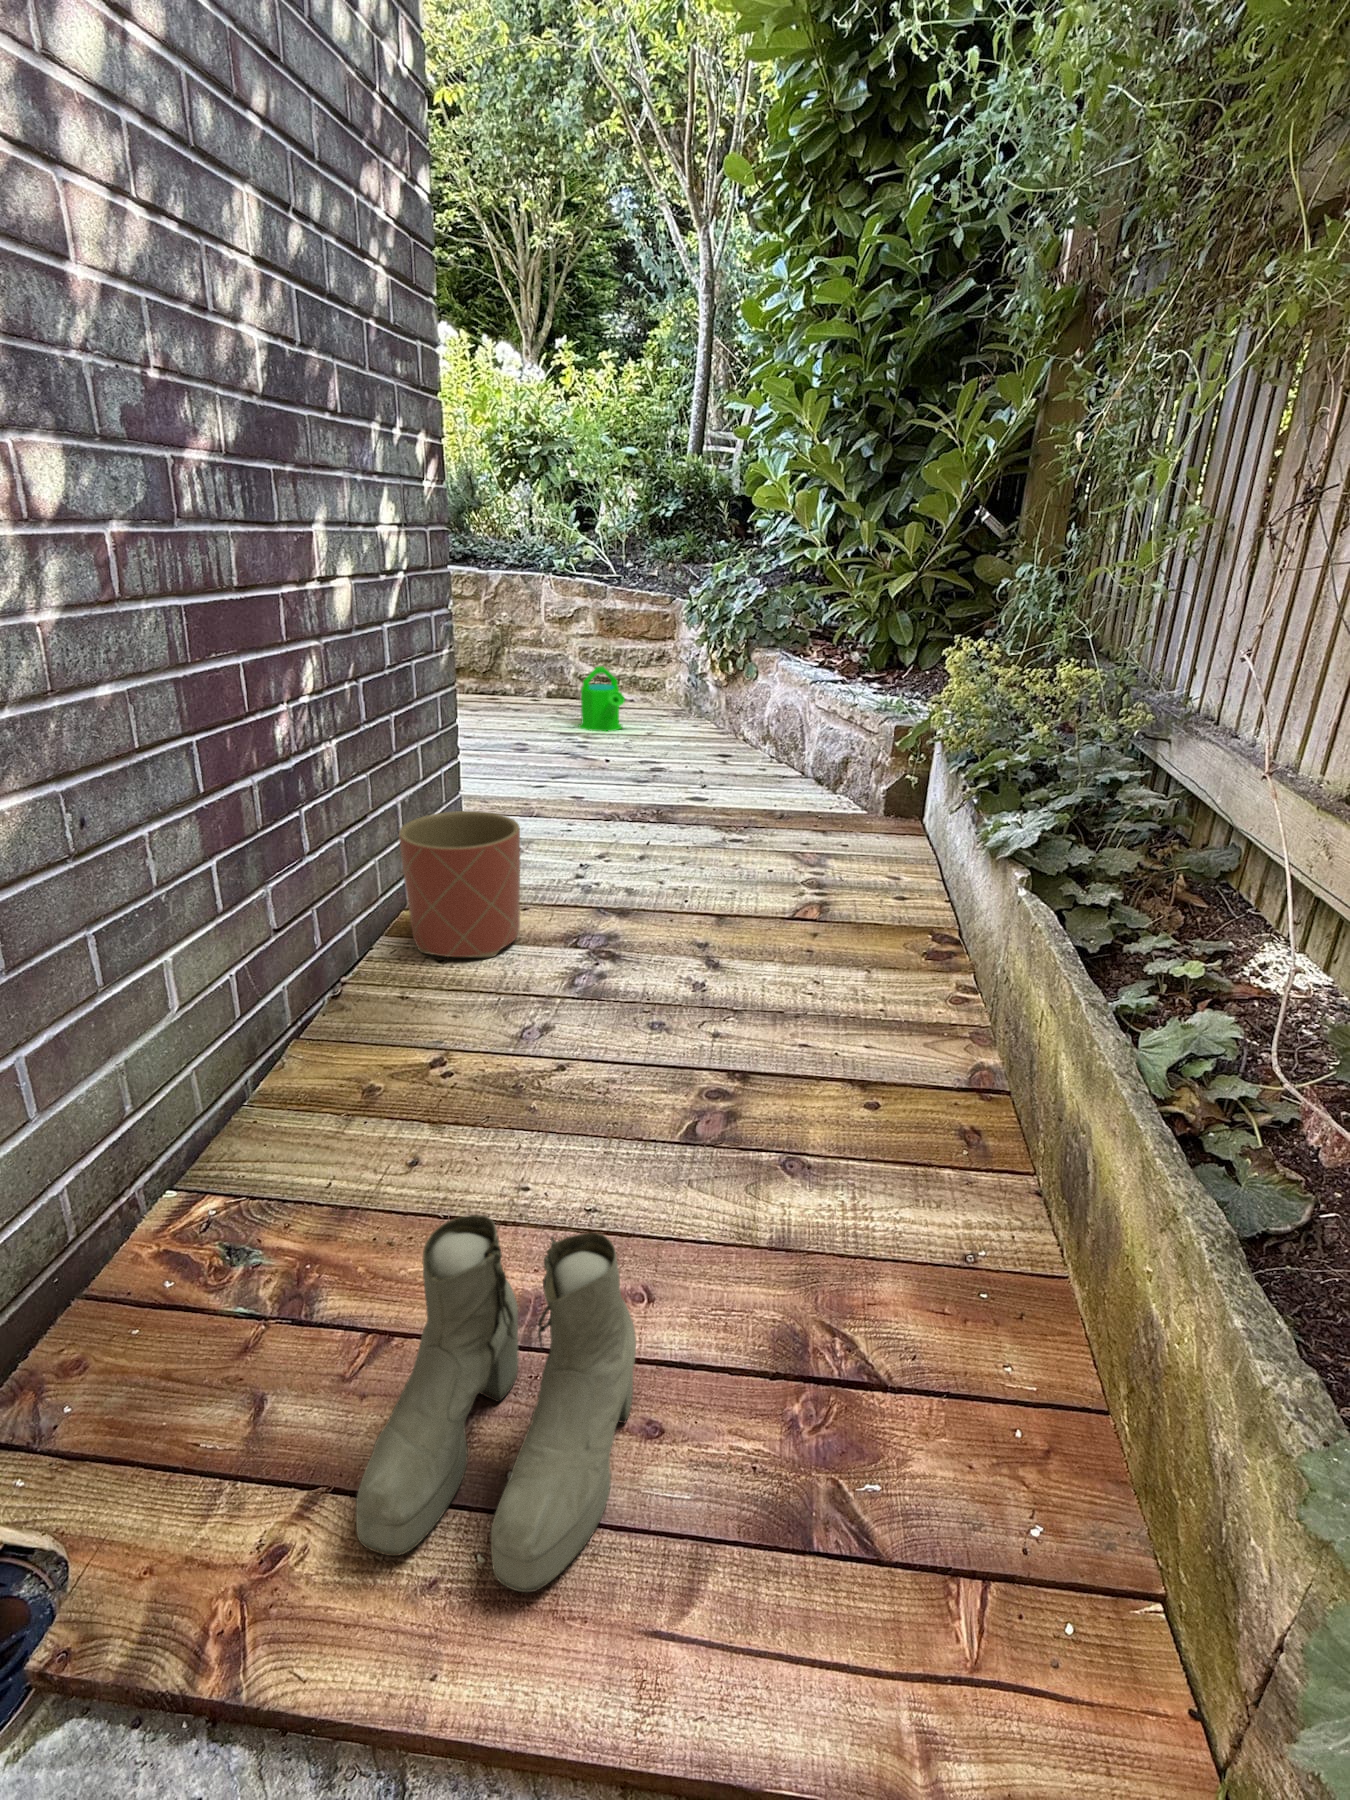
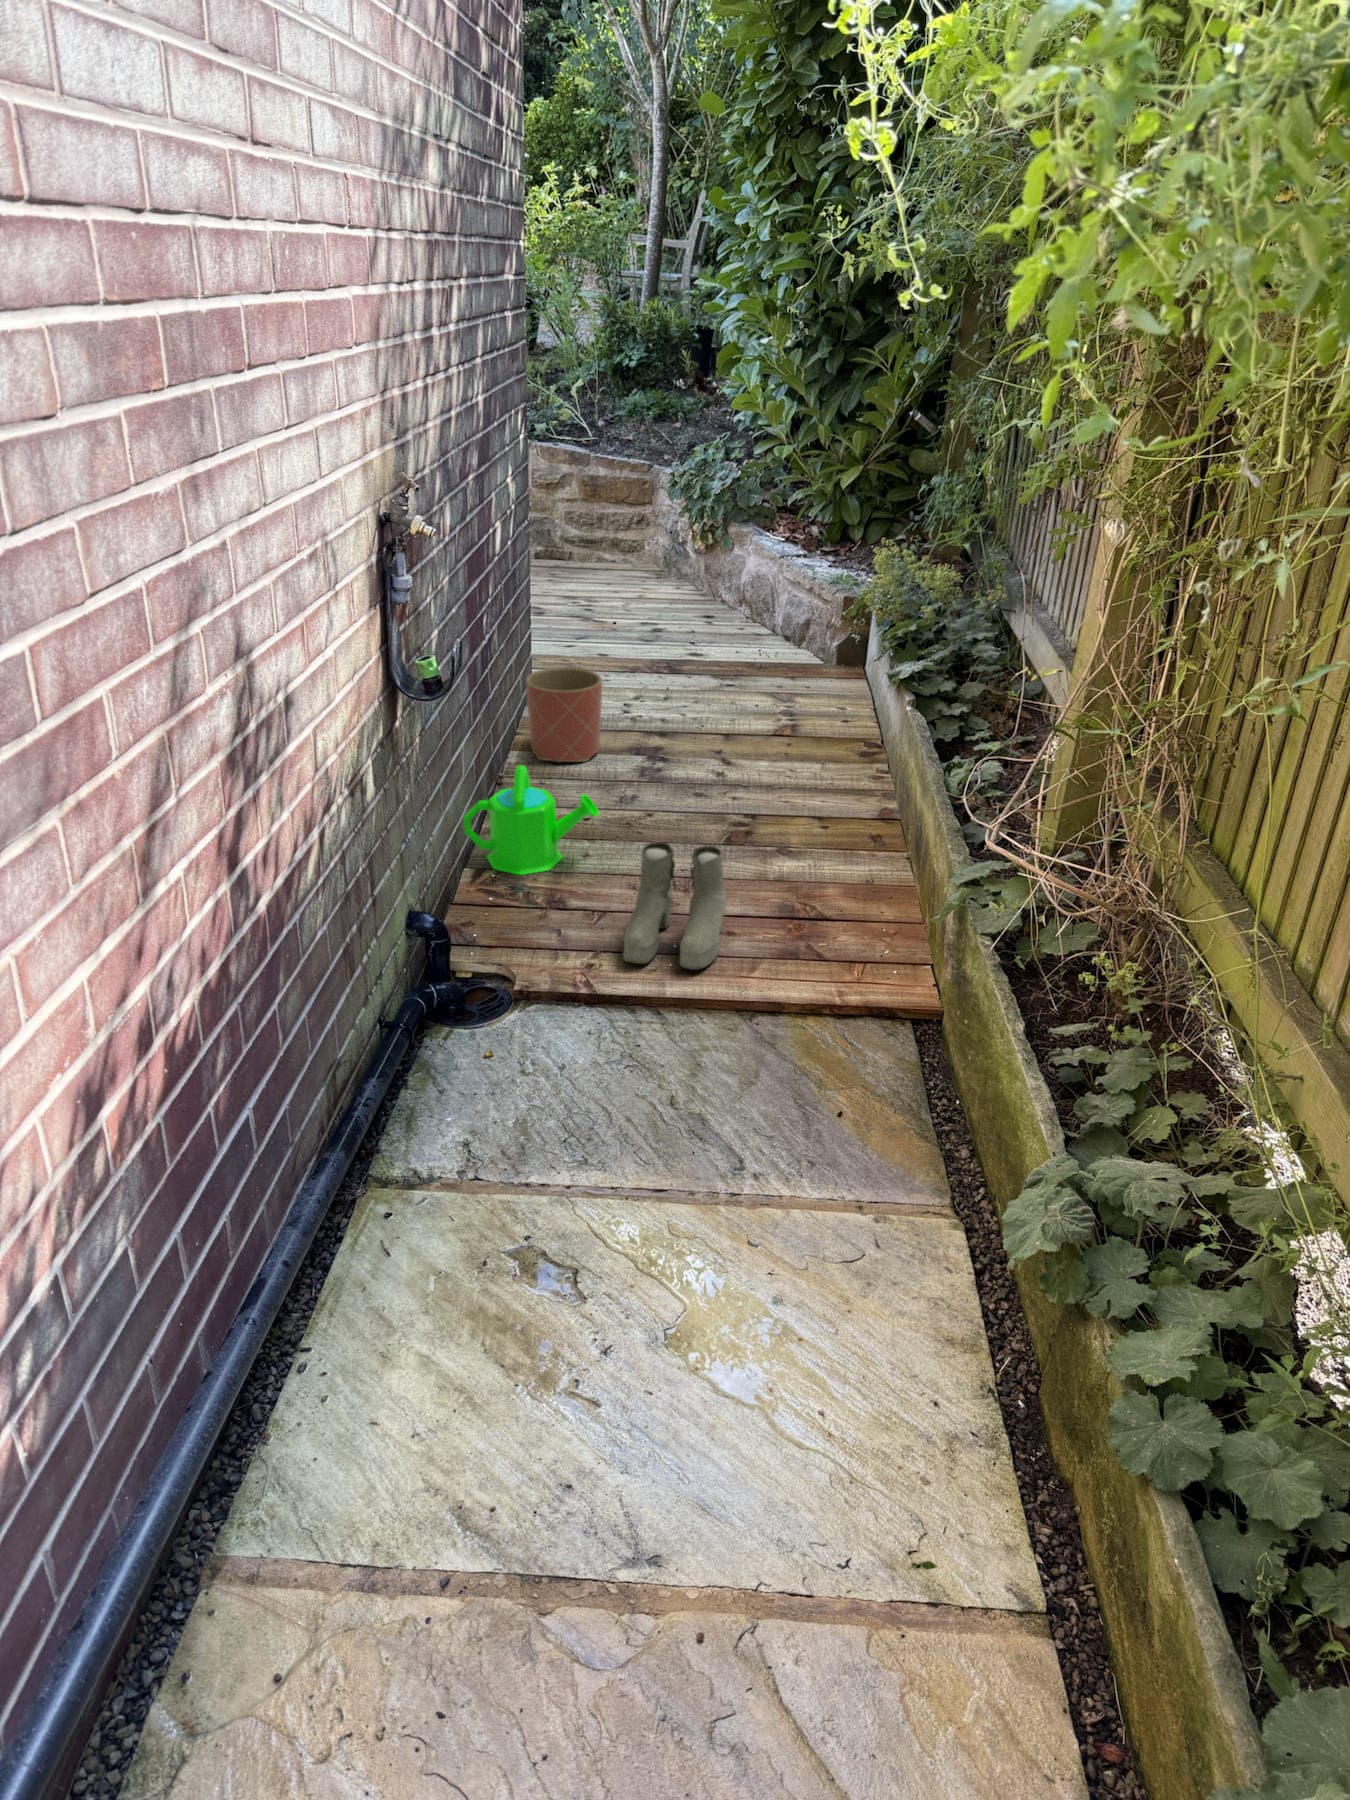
watering can: present [578,666,625,731] -> present [464,765,599,875]

